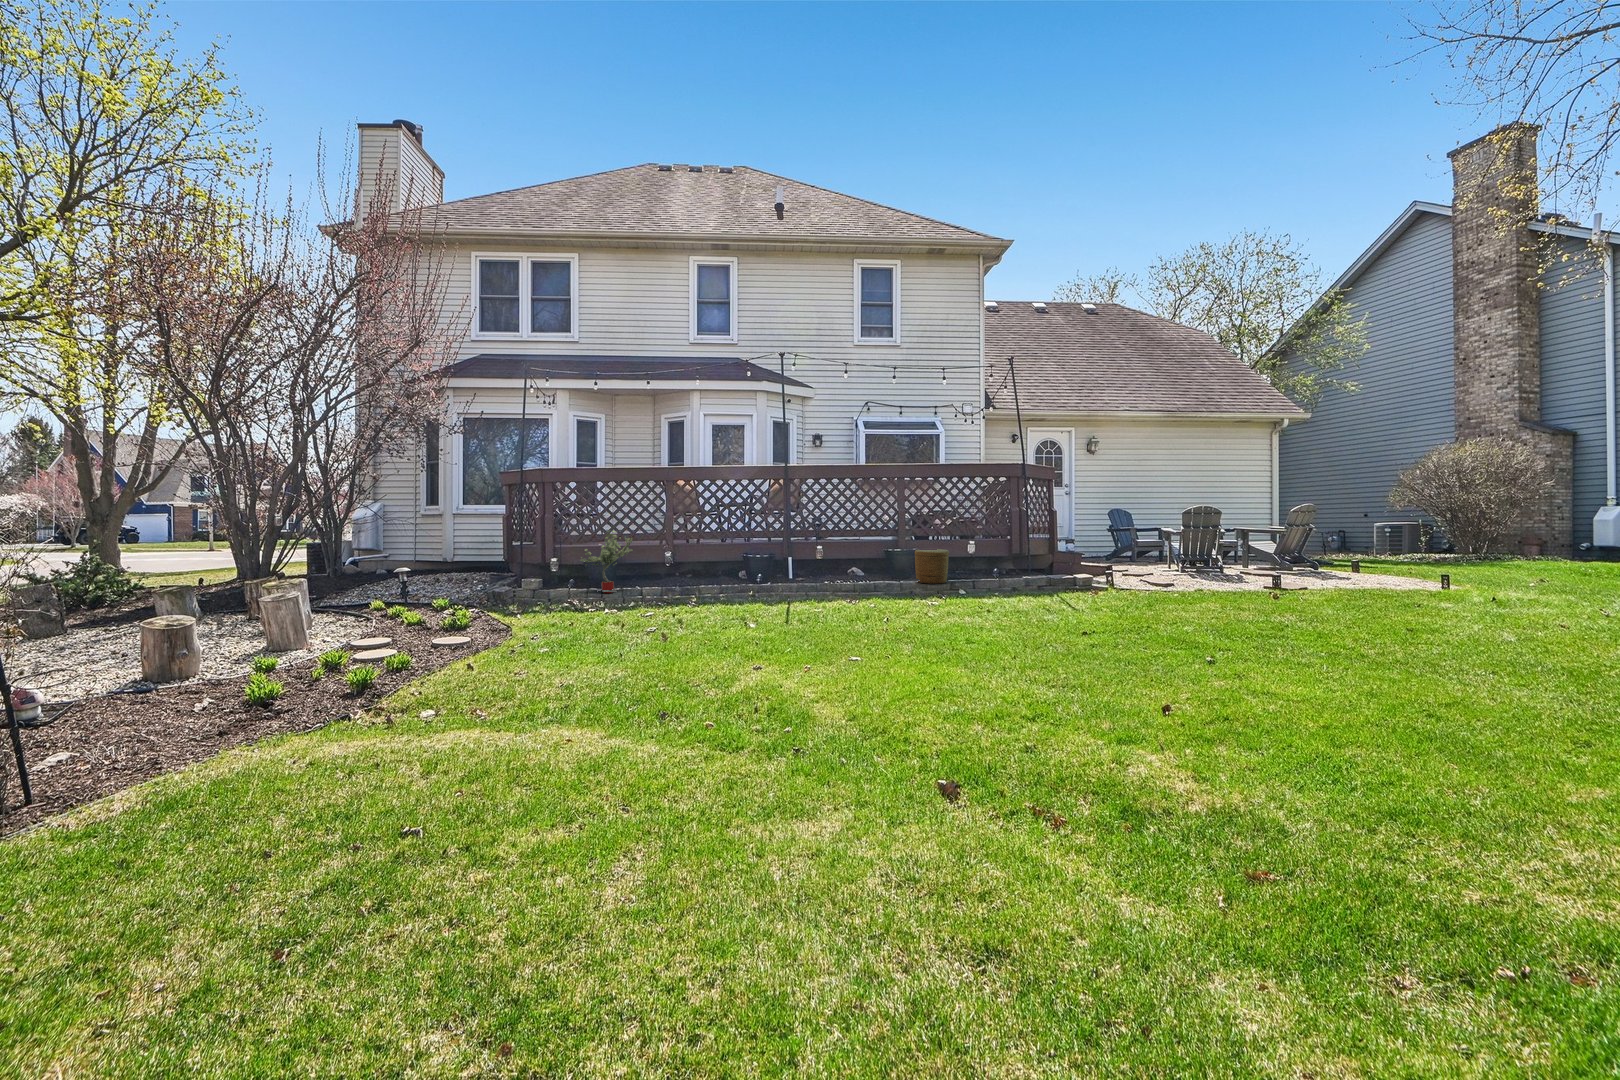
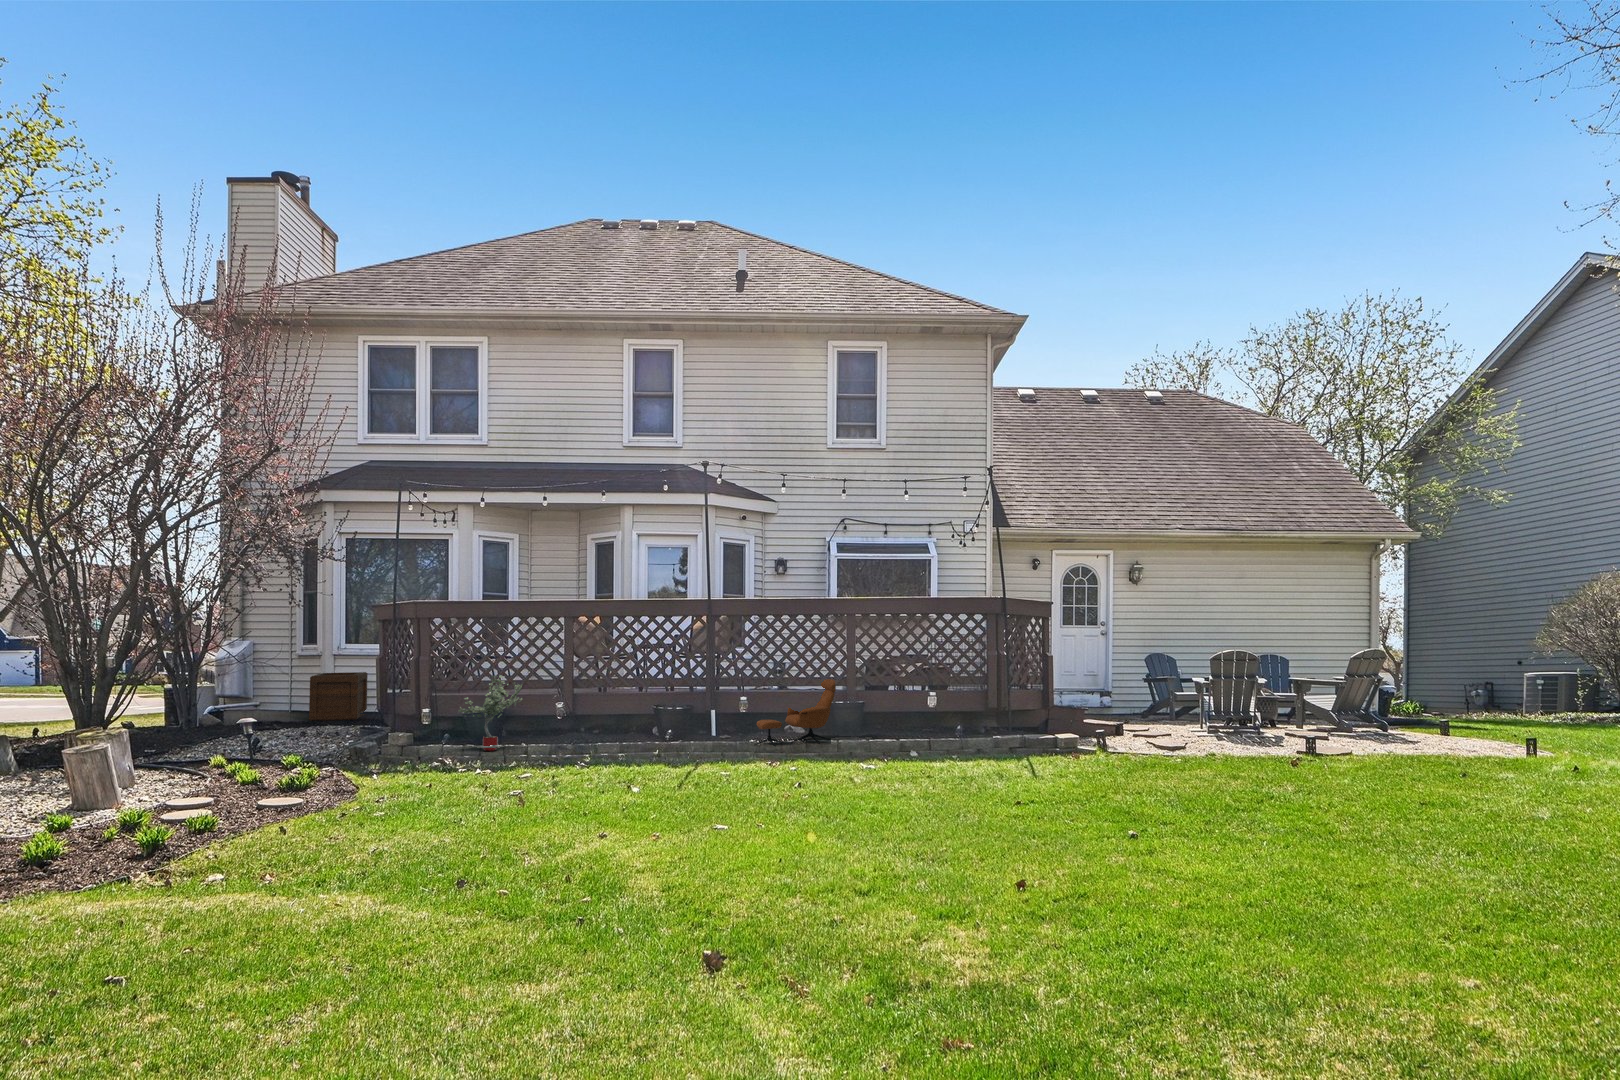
wooden crate: none [438,529,485,570] -> present [309,672,368,721]
lounge chair: none [826,531,891,587] -> present [755,679,836,746]
woven basket: present [915,549,949,584] -> none [864,701,905,745]

